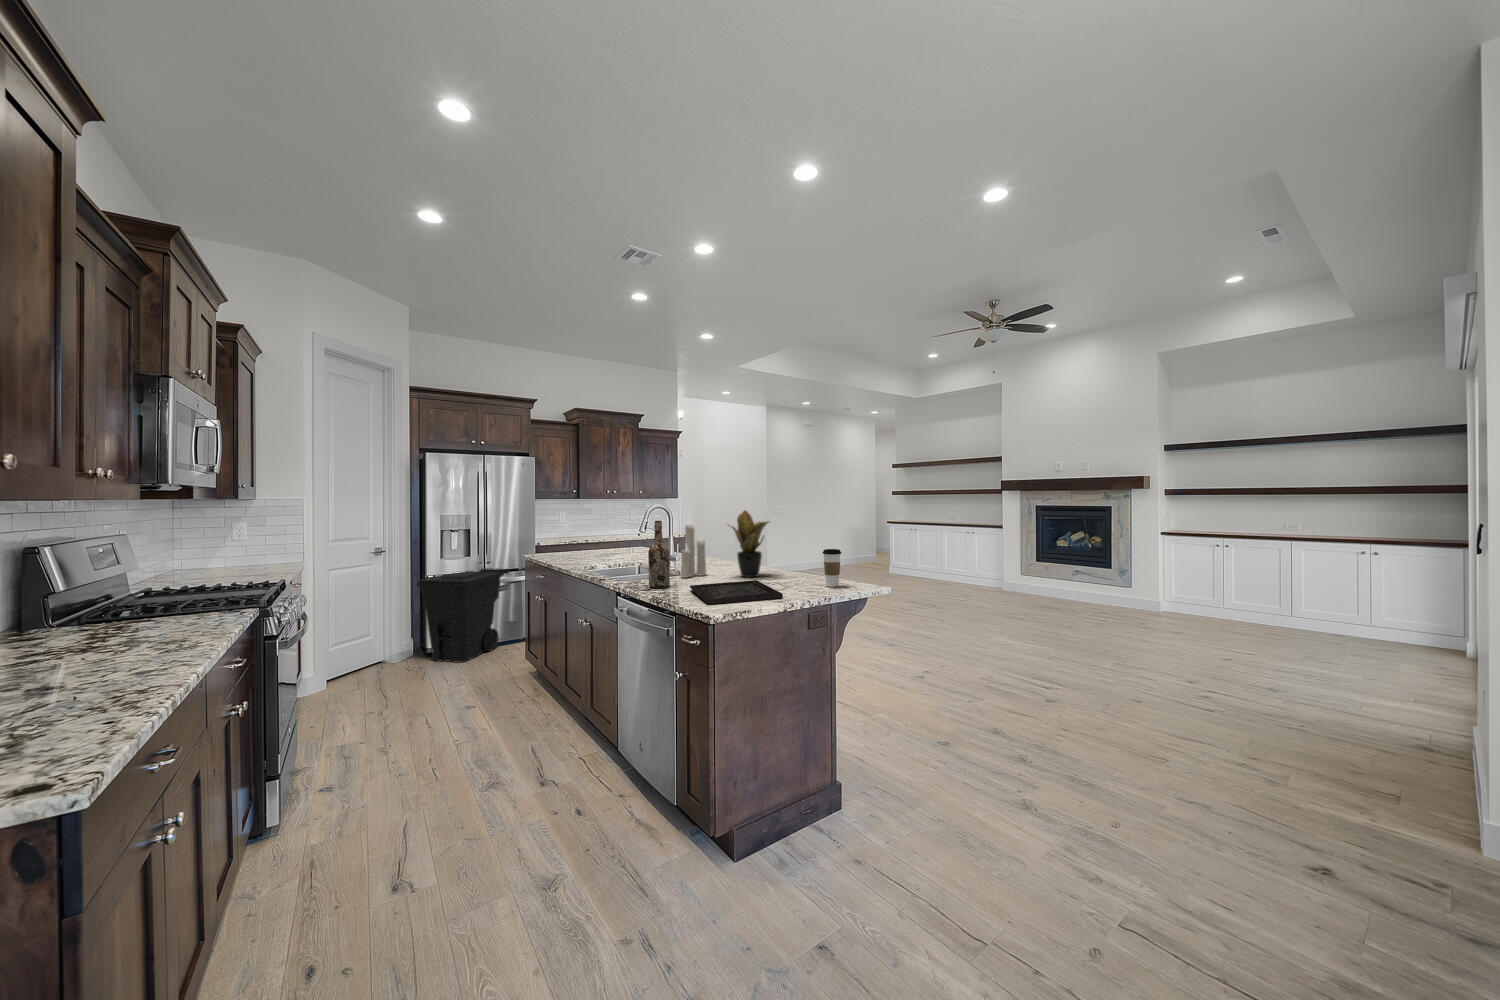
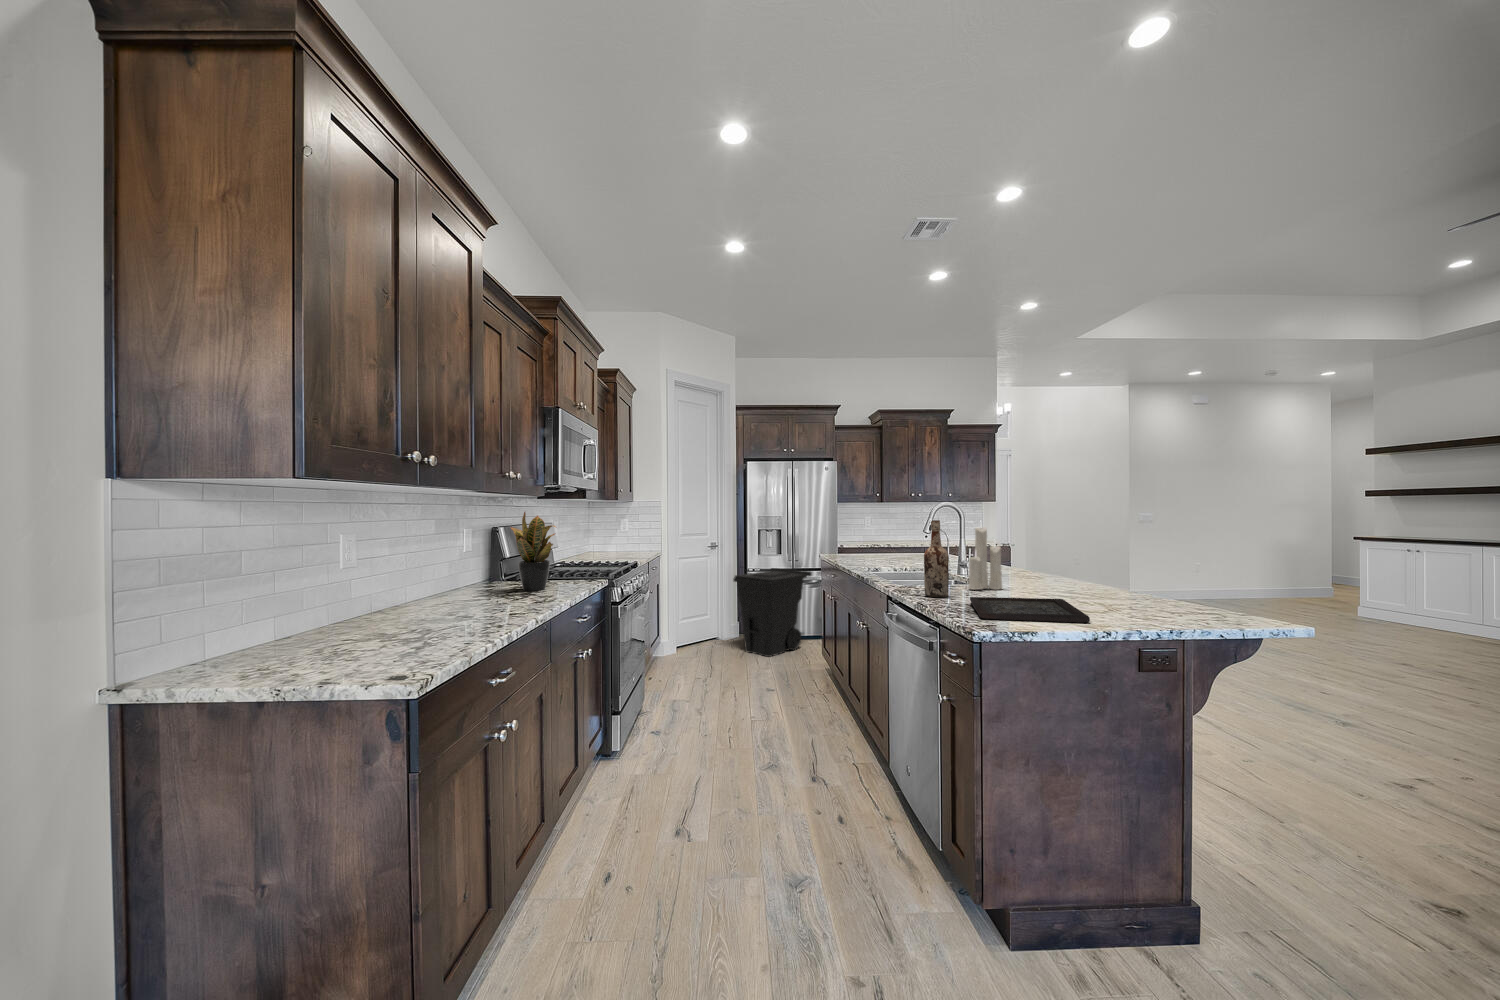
potted plant: present [732,510,769,577] -> present [511,512,556,591]
coffee cup: present [823,549,841,587] -> none [1164,564,1197,618]

